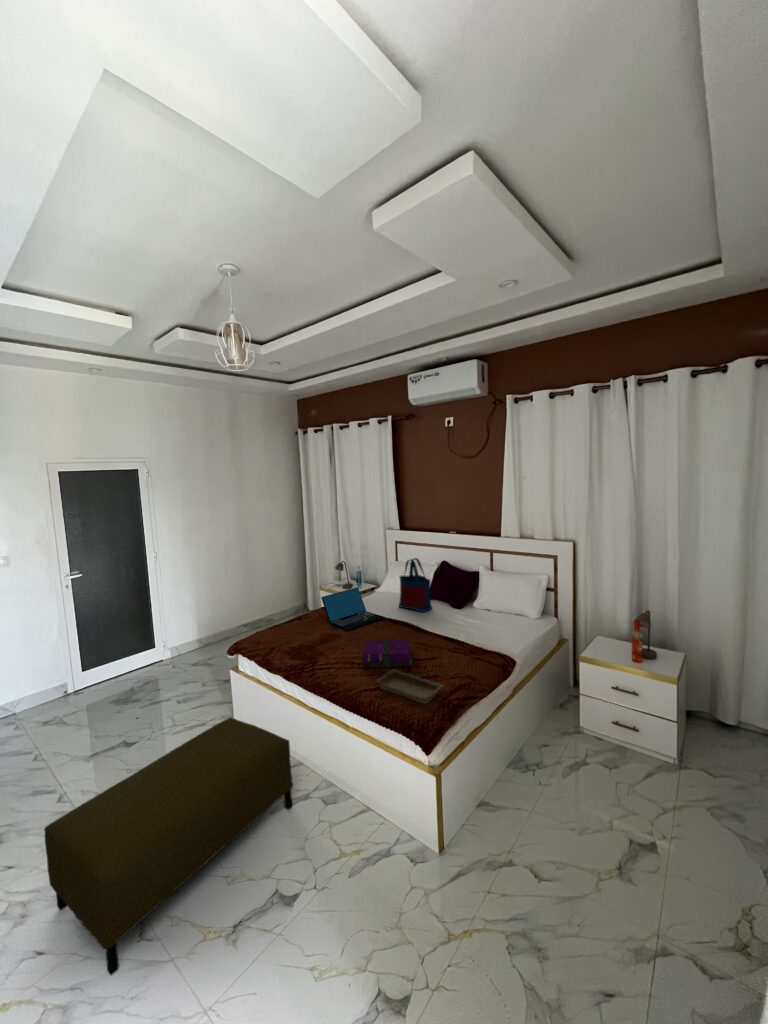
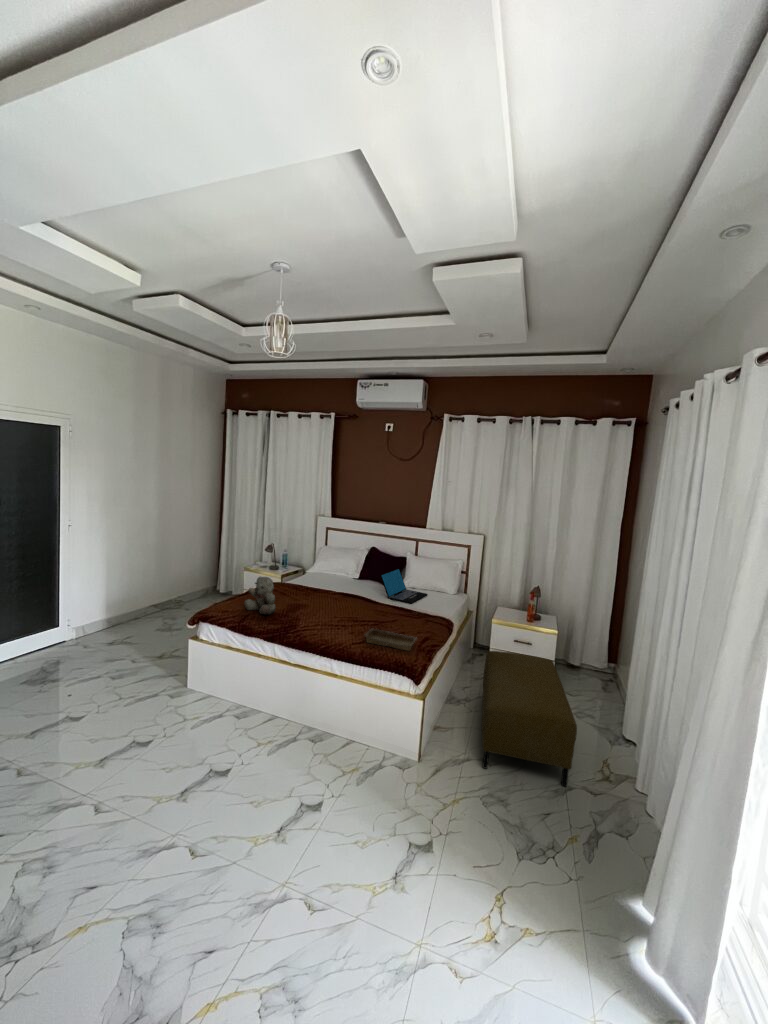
tote bag: present [399,558,432,612] -> none [338,542,370,590]
laptop: present [322,587,384,631] -> present [380,569,428,604]
teddy bear: none [278,604,308,647] -> present [244,577,276,614]
notebook: present [362,640,412,668] -> none [334,607,381,629]
ottoman: present [44,717,293,975] -> present [482,651,577,787]

